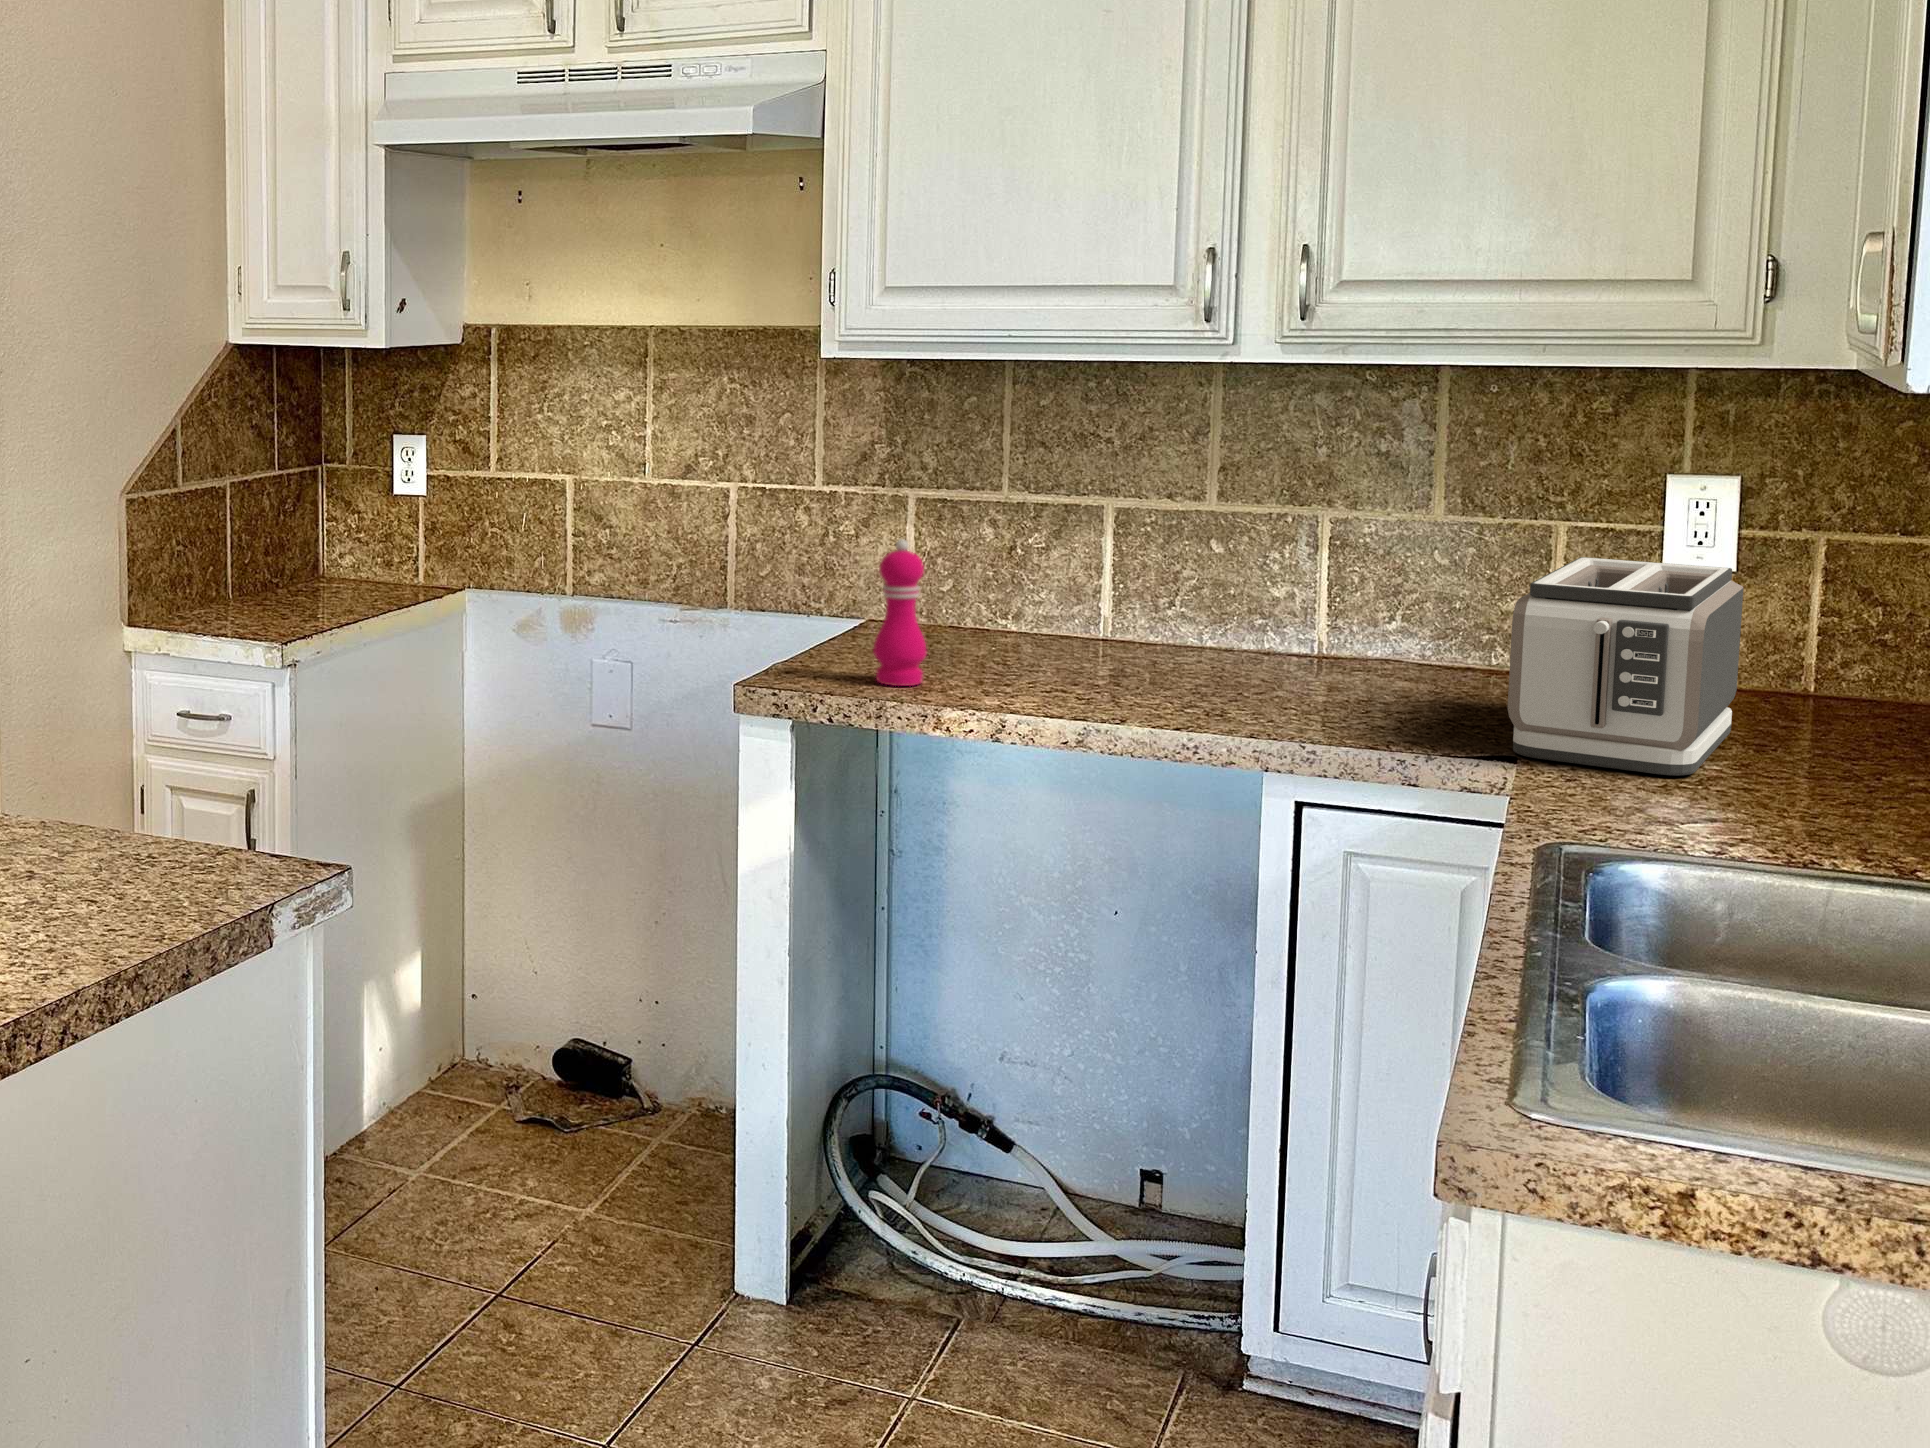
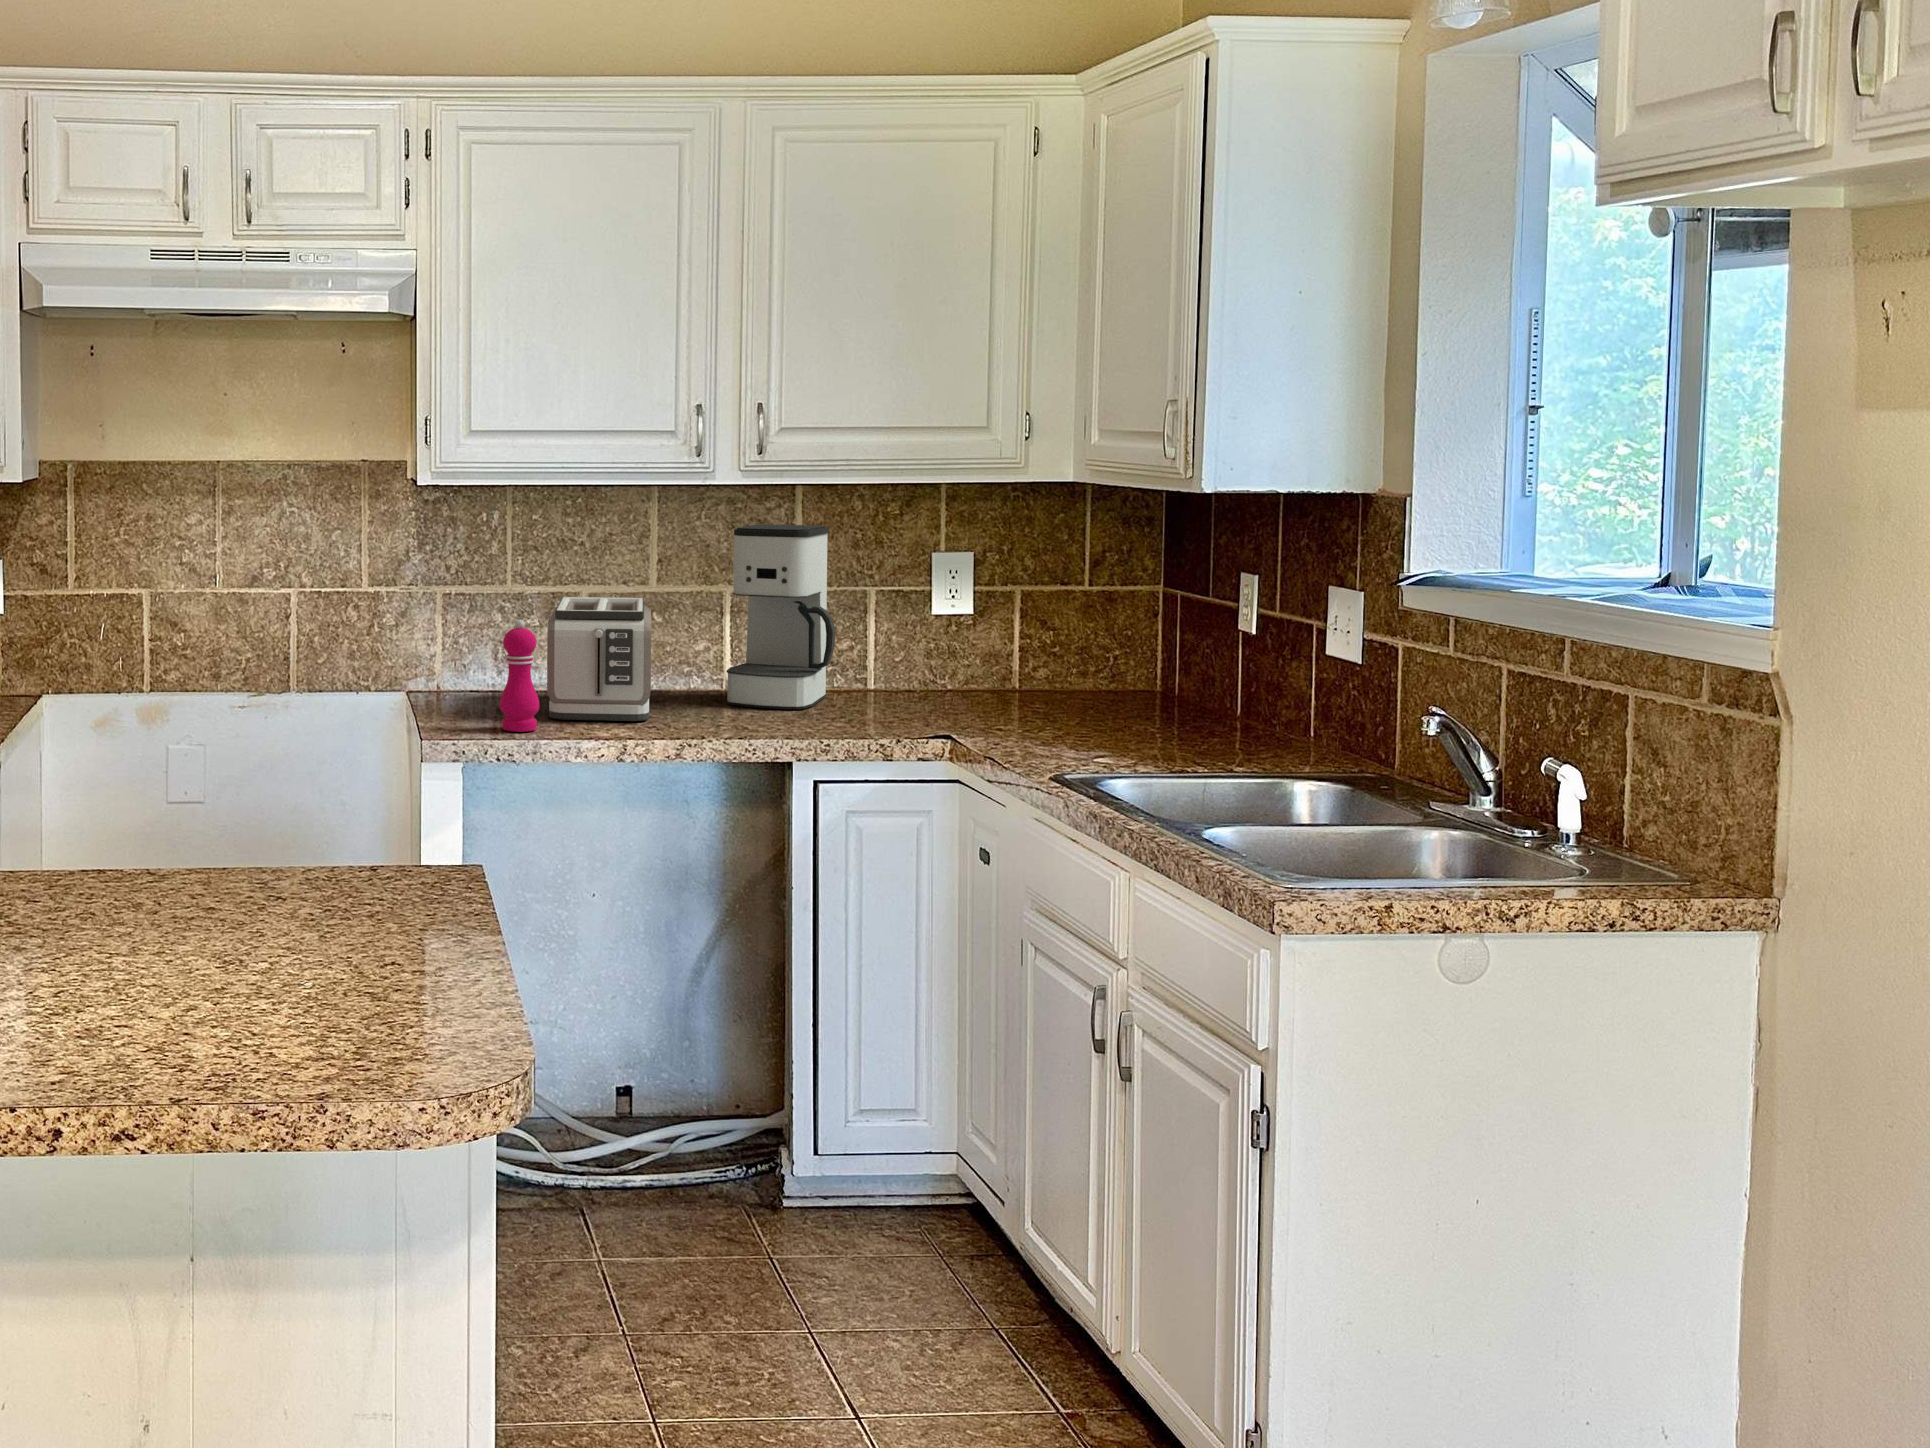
coffee maker: none [1273,422,1468,694] -> present [727,524,835,709]
toaster: present [1508,557,1743,775] -> present [547,597,651,721]

